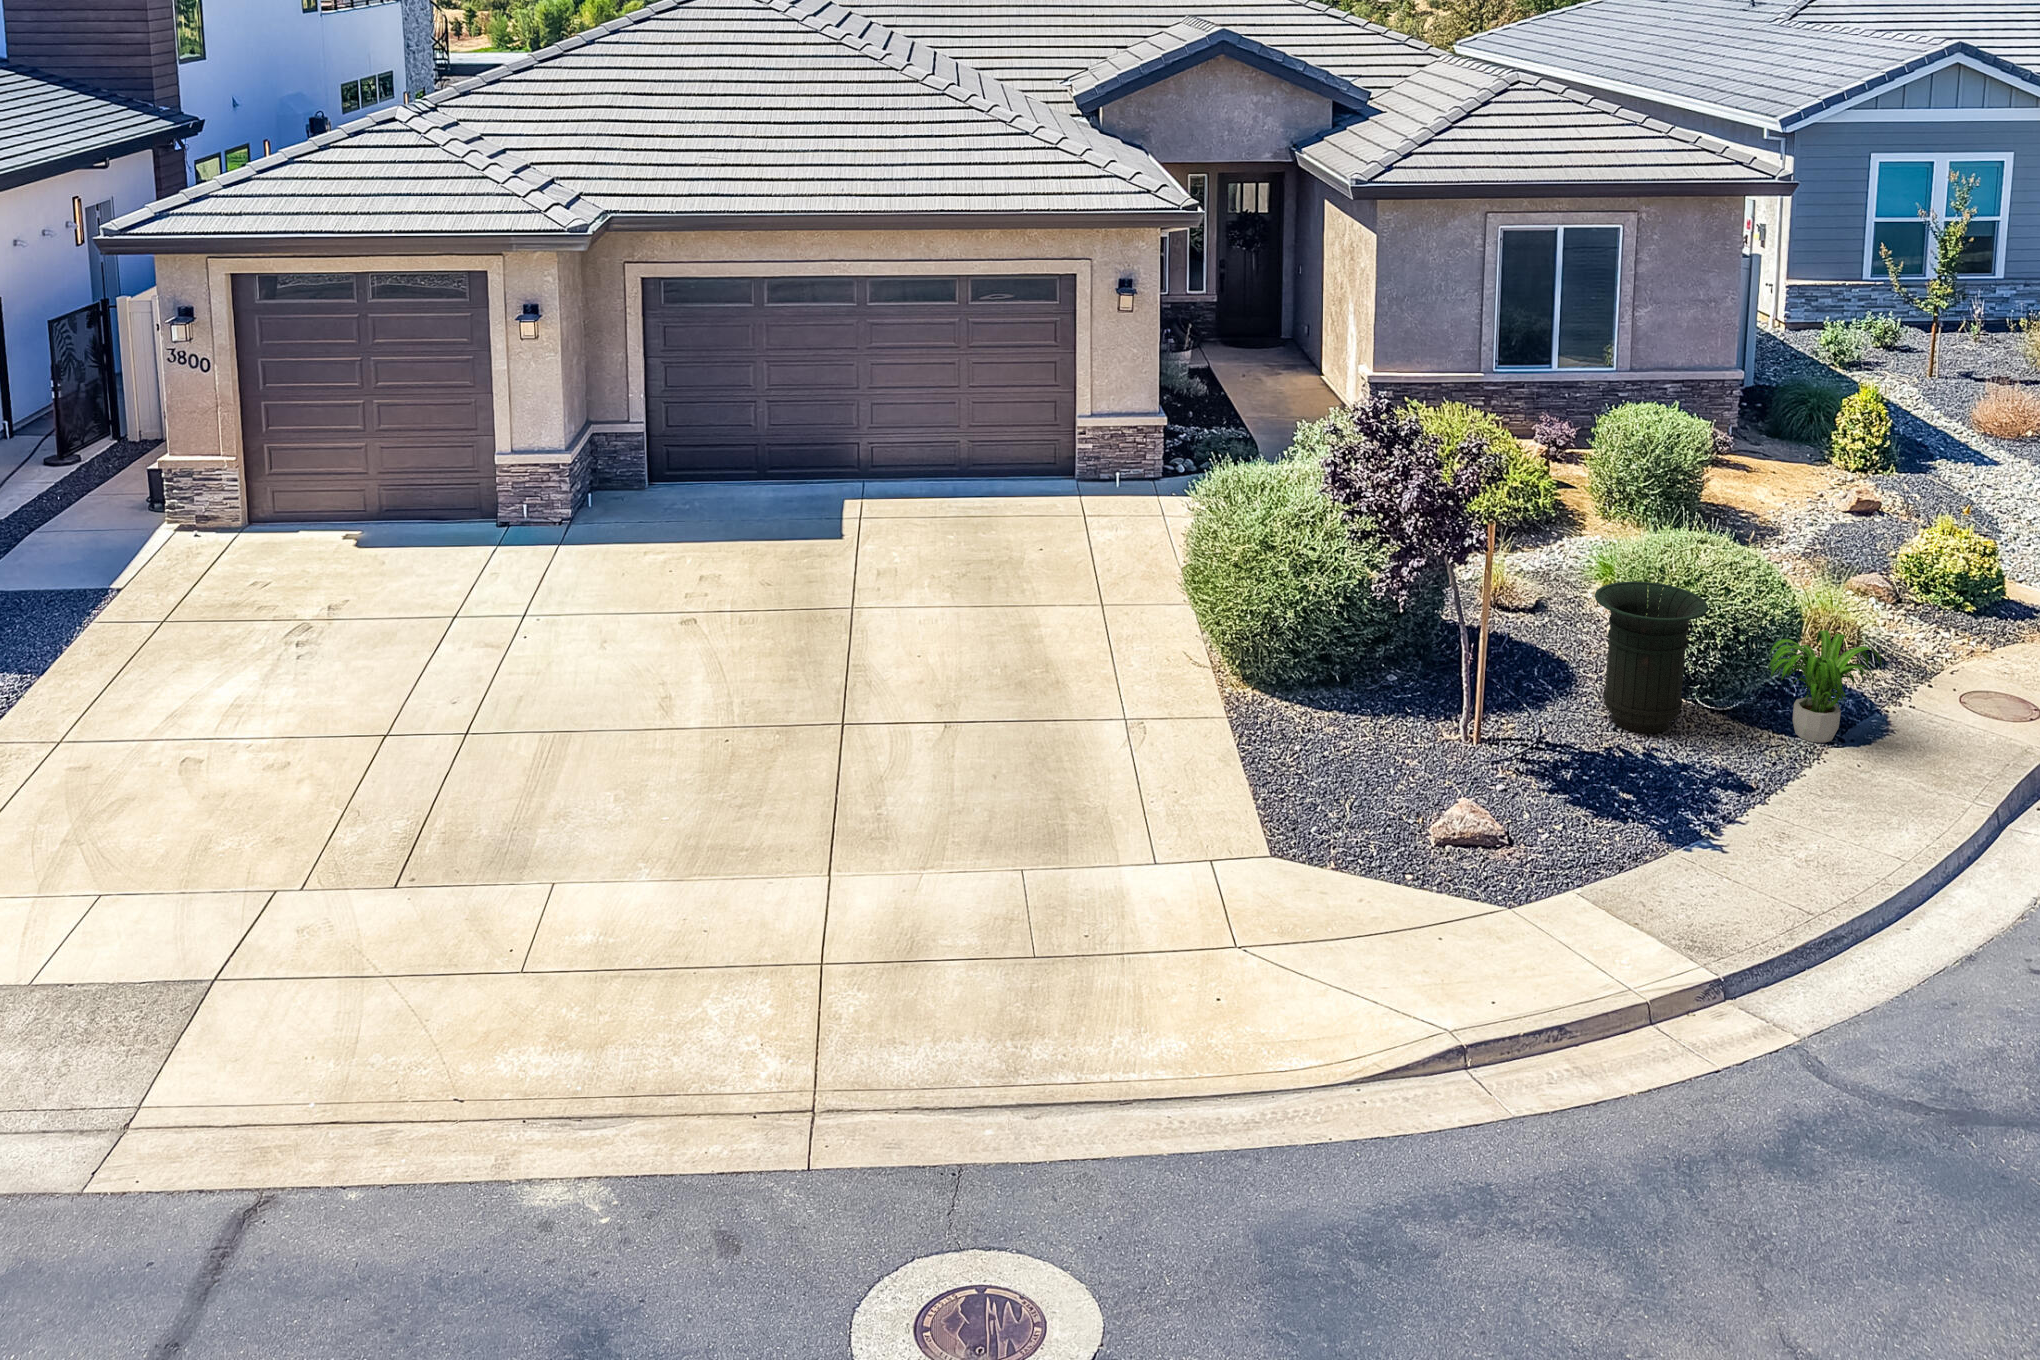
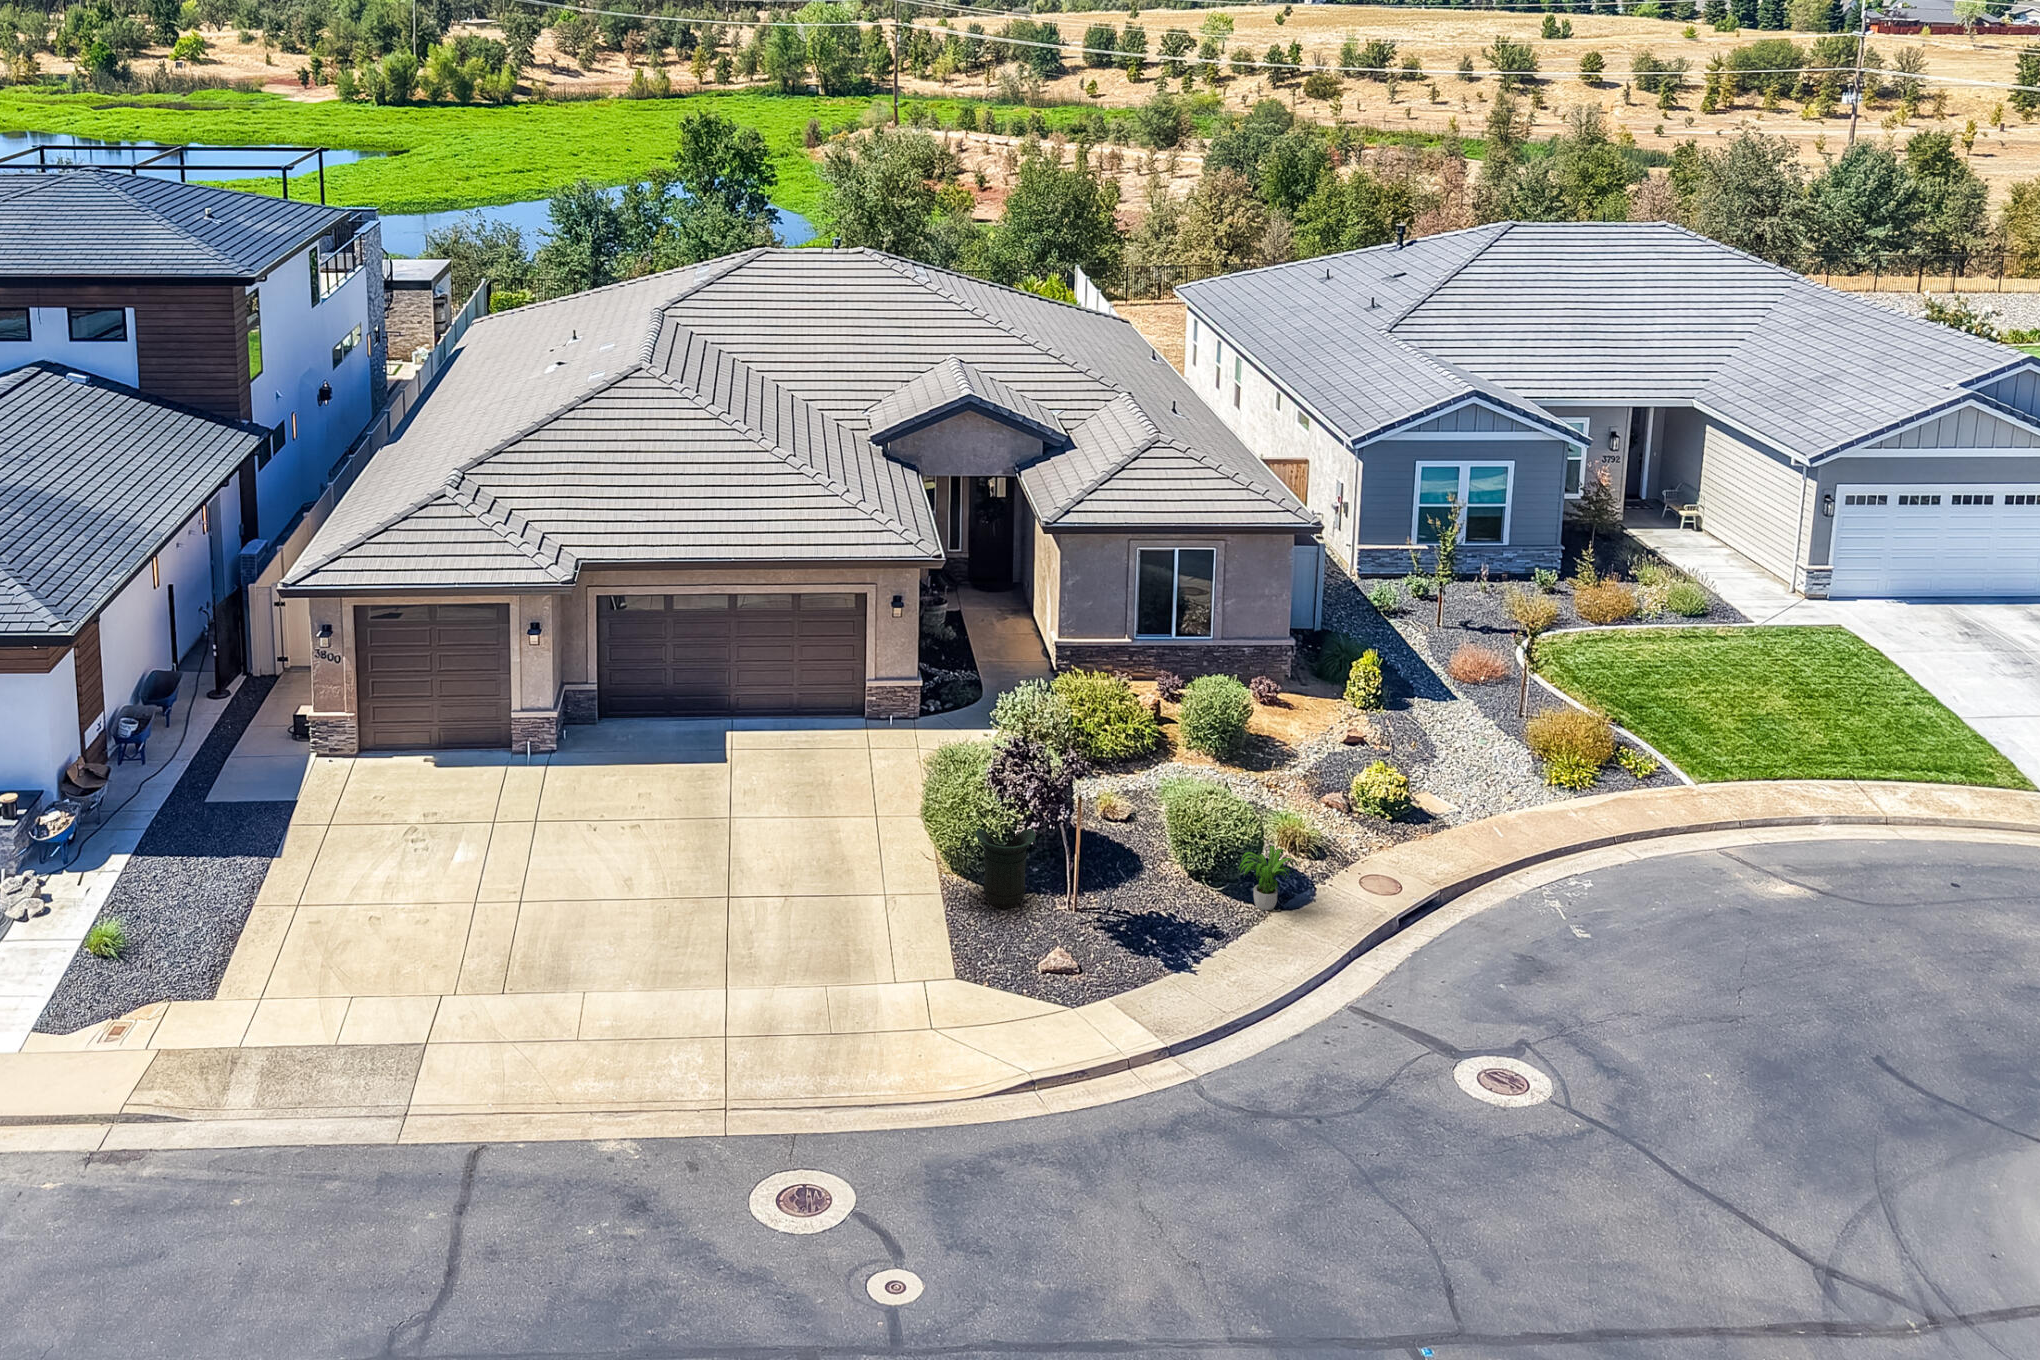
trash can: present [1594,581,1708,733] -> present [976,828,1036,908]

